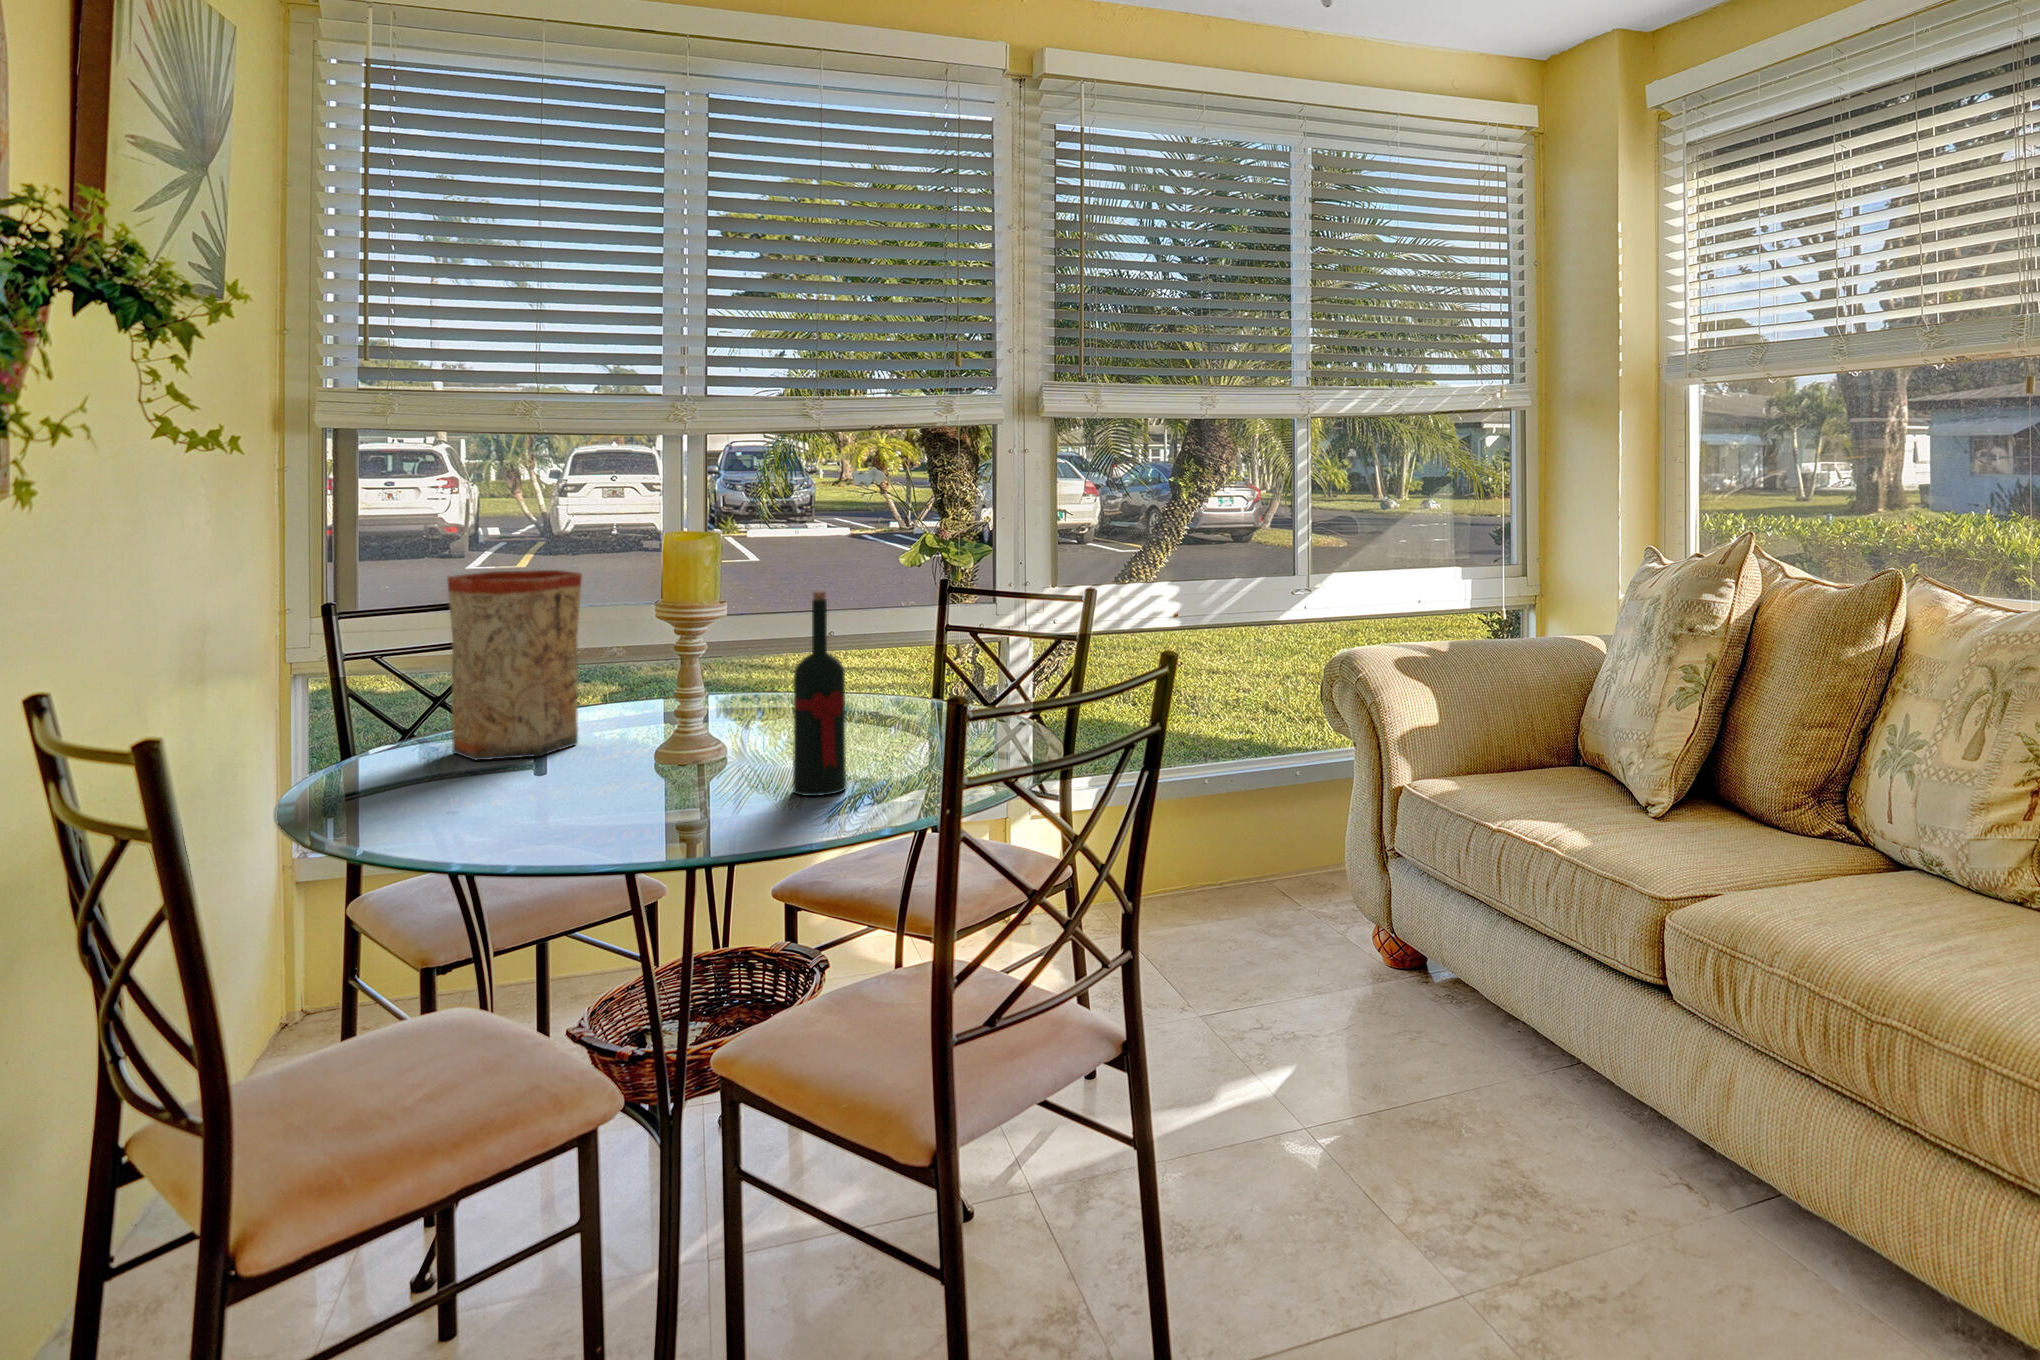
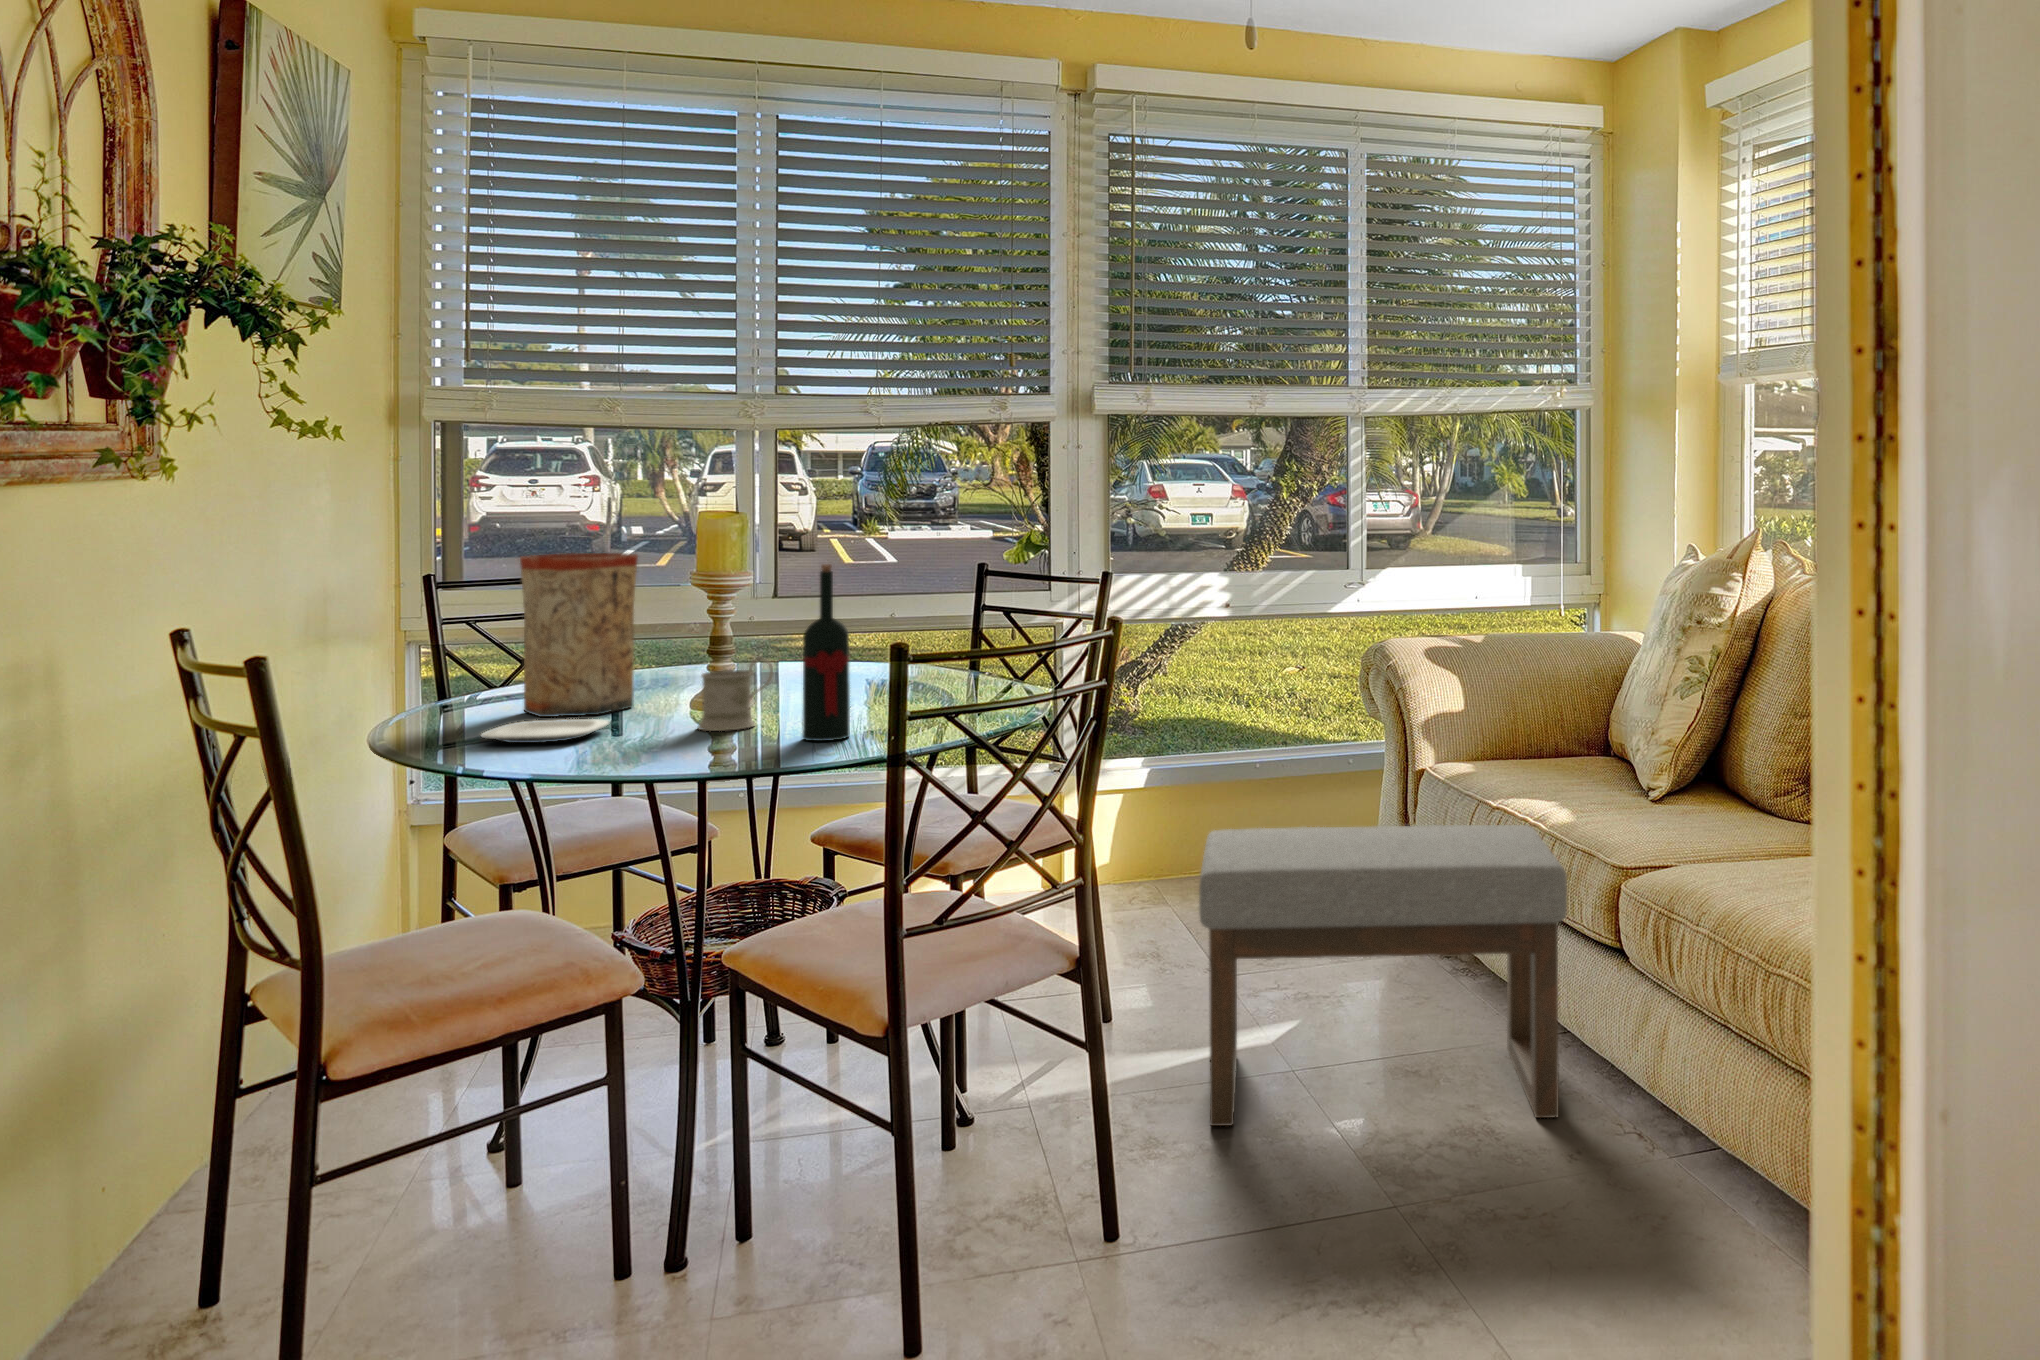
mug: none [663,691,745,780] -> present [698,656,773,731]
plate: none [412,767,562,802] -> present [481,719,609,743]
ottoman: none [1207,855,1623,1206] -> present [1199,825,1567,1126]

